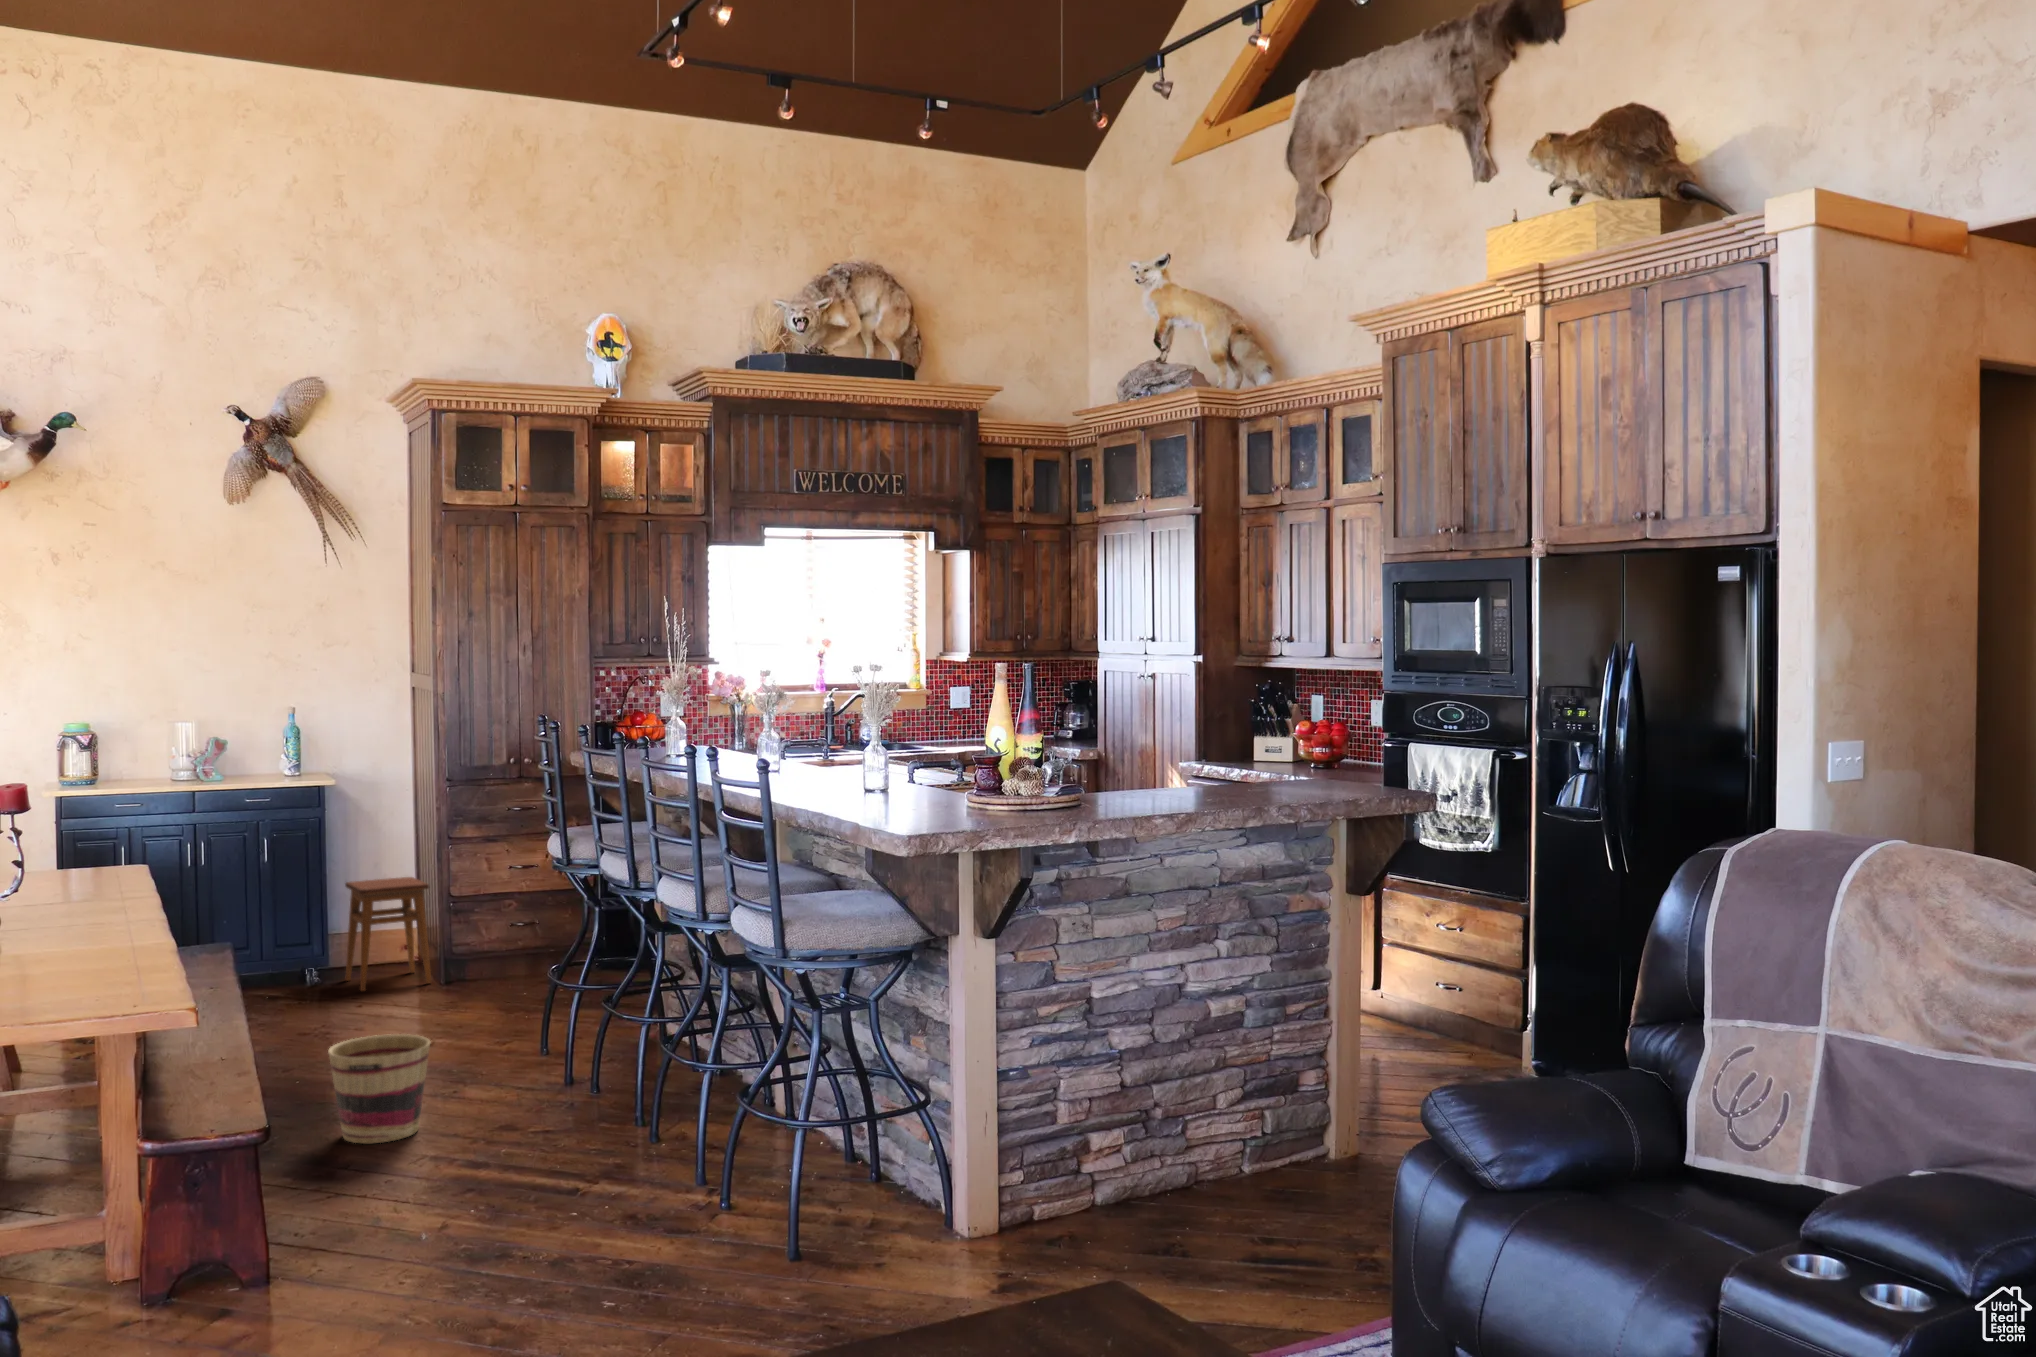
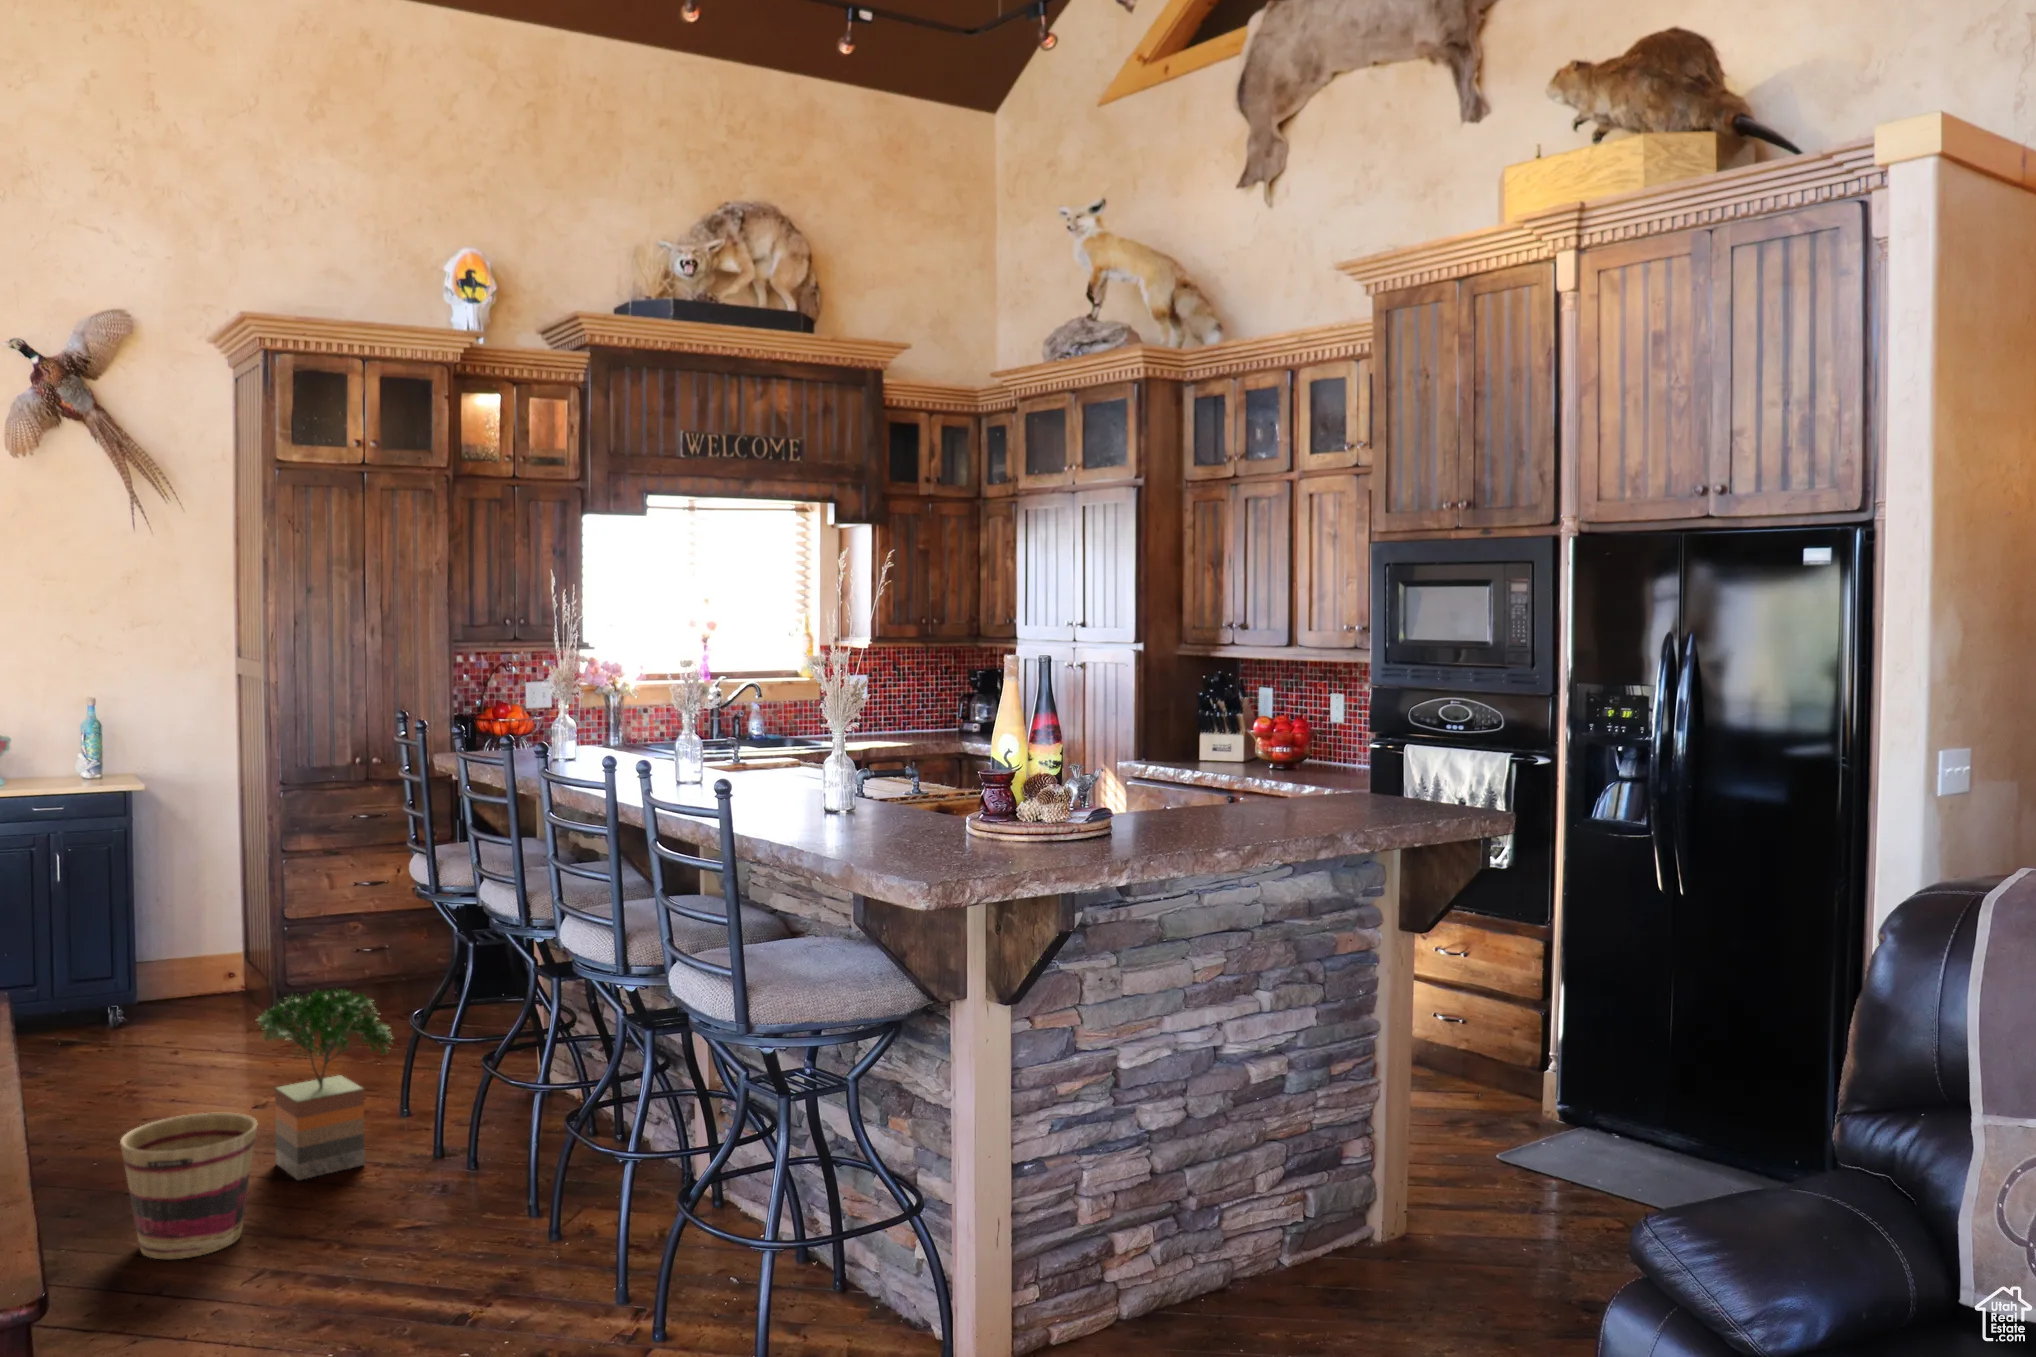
stool: present [345,877,431,991] -> none [153,894,259,1032]
potted tree: none [427,942,538,1096] -> present [258,989,393,1180]

